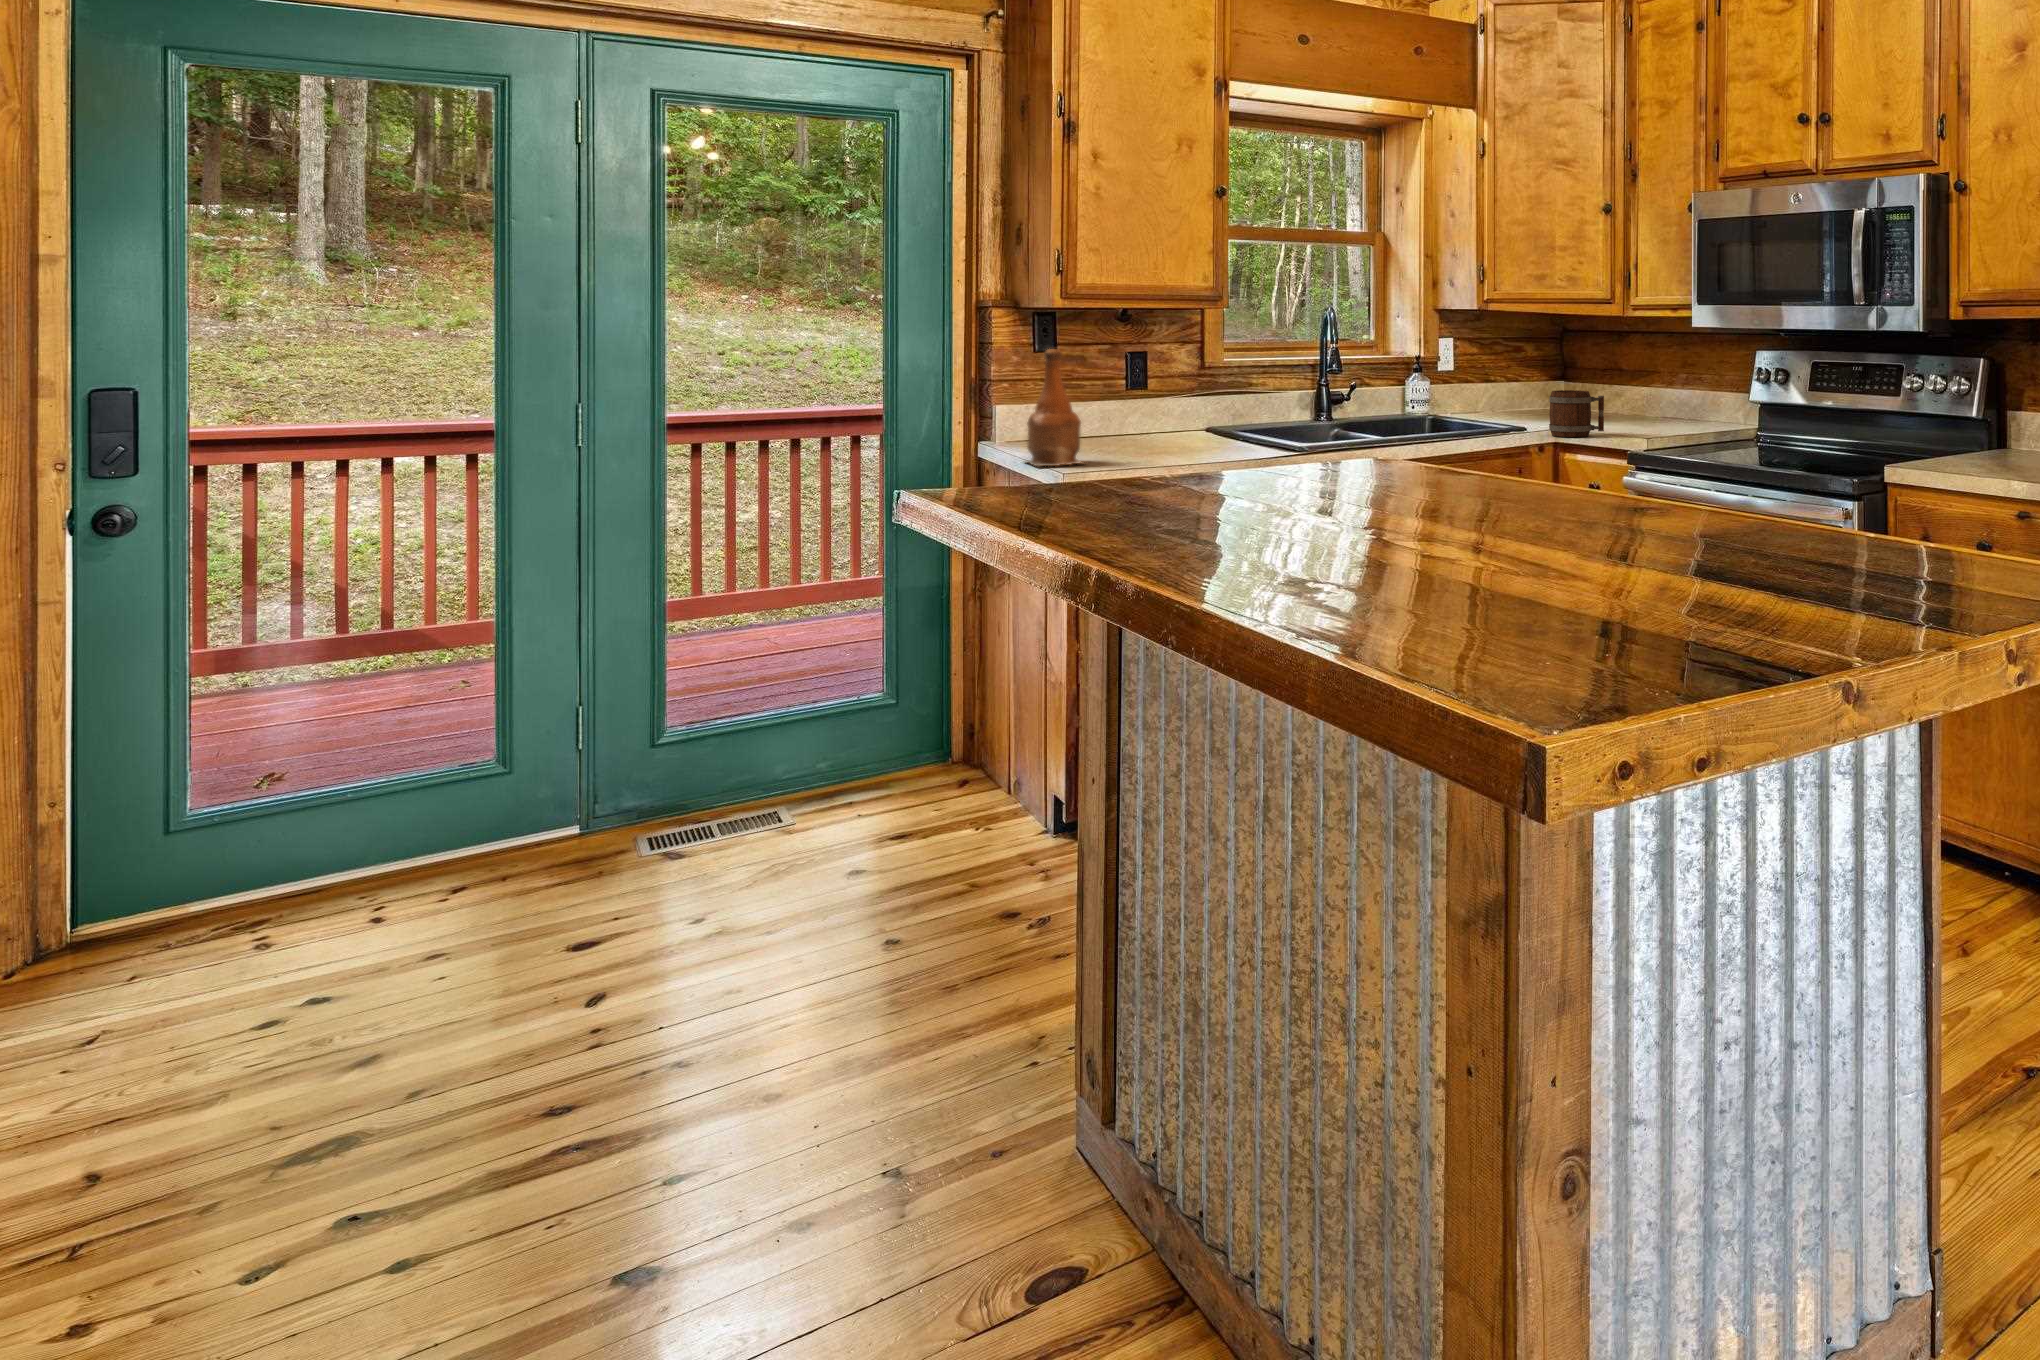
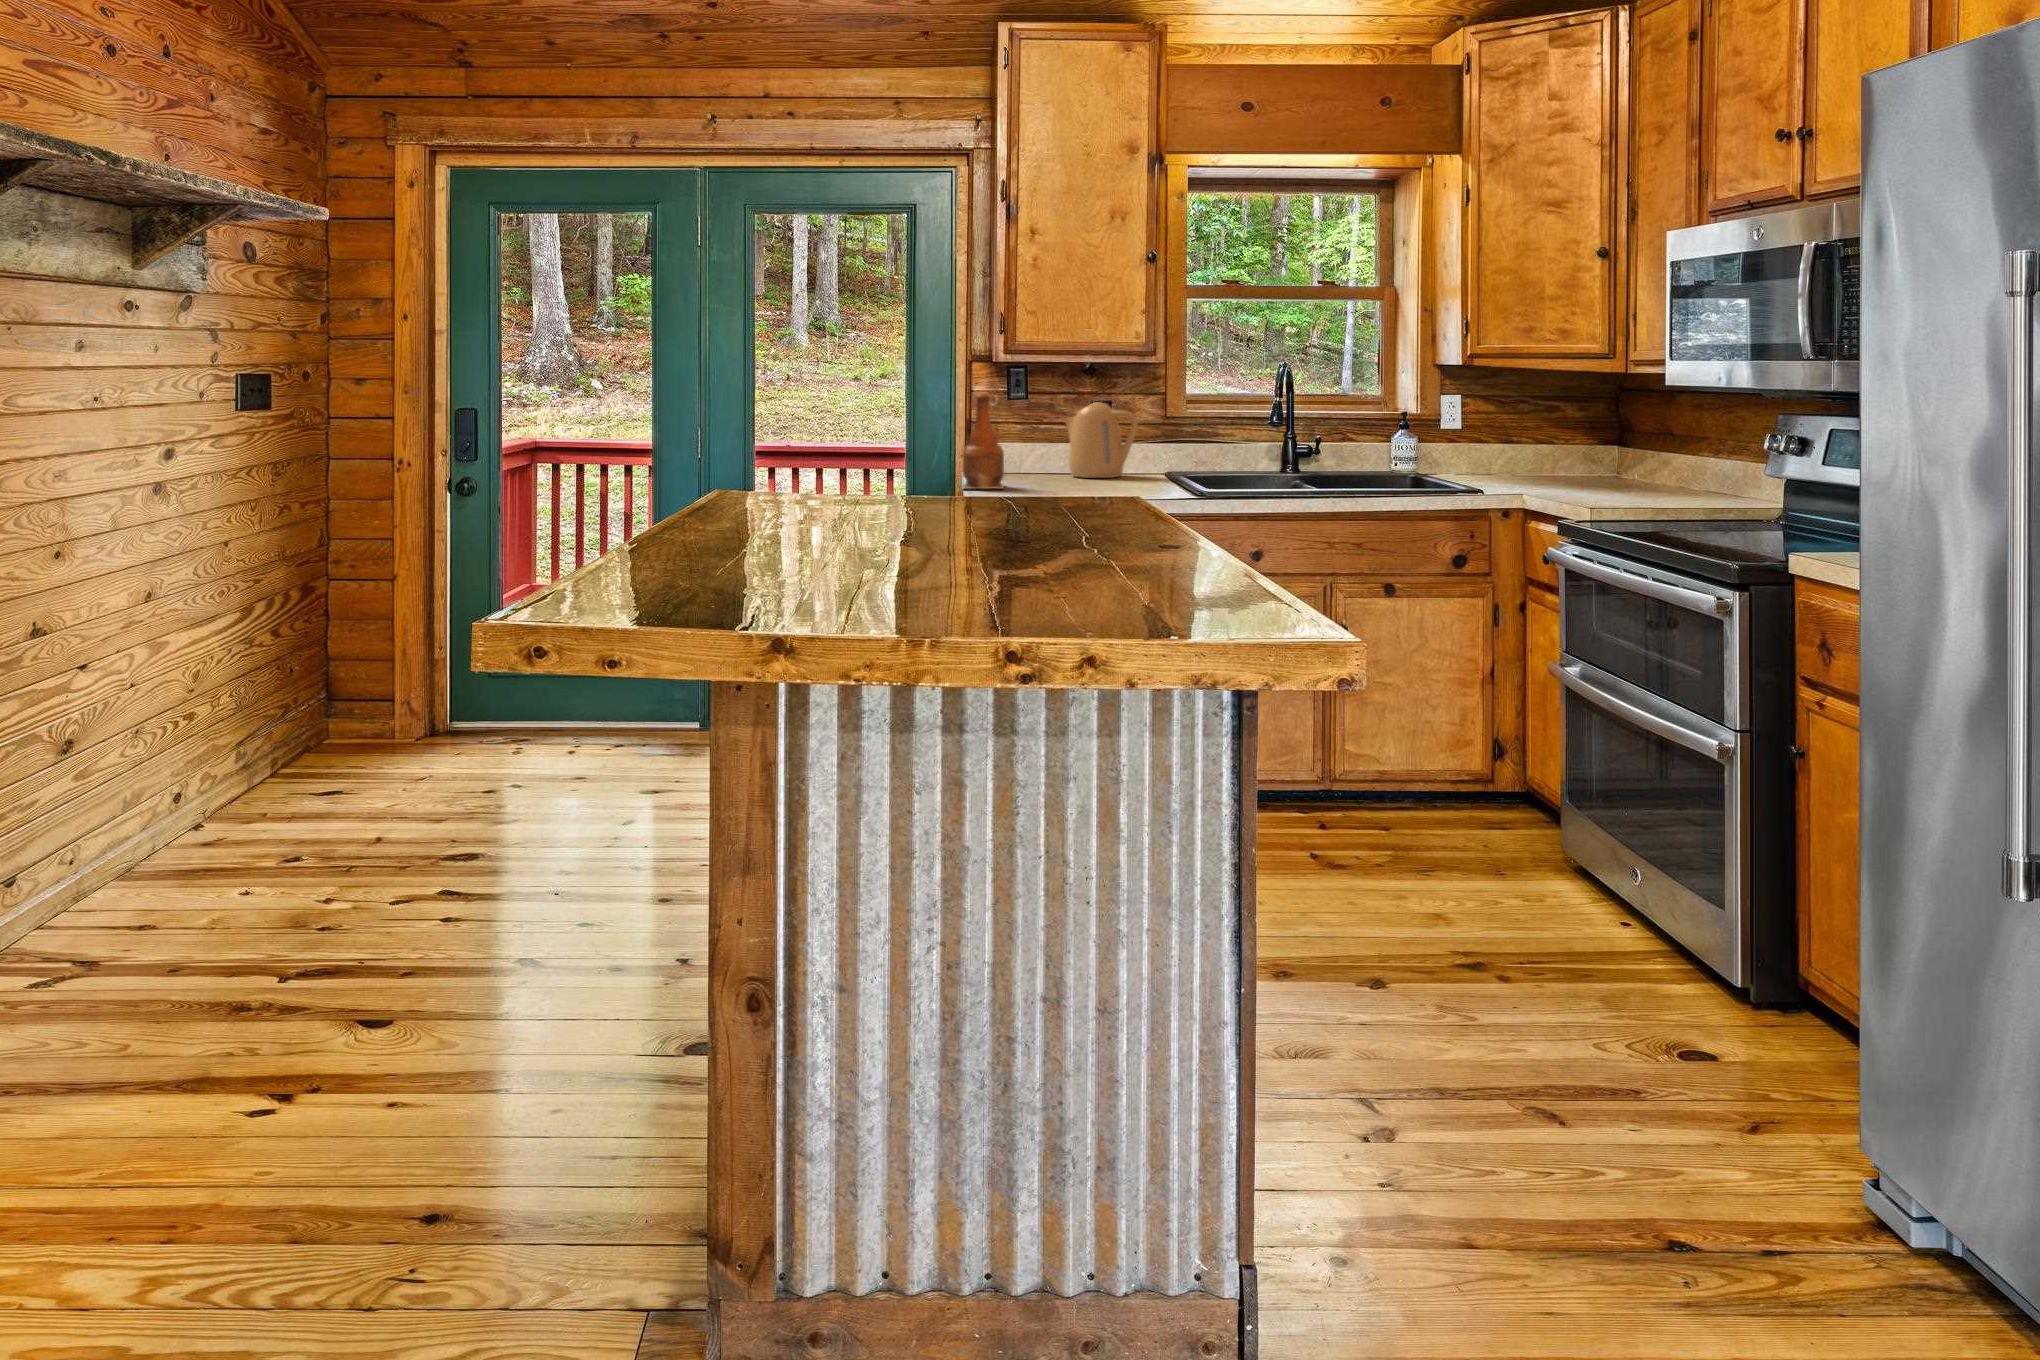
kettle: none [1096,356,1186,444] -> present [1064,402,1138,478]
mug: present [1549,390,1604,437] -> none [1495,447,1559,497]

